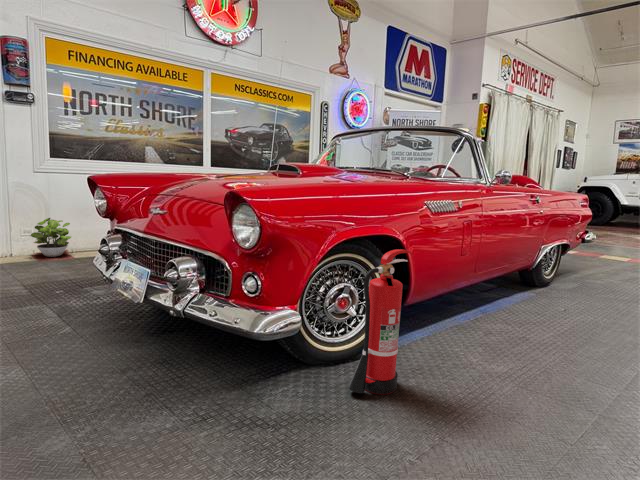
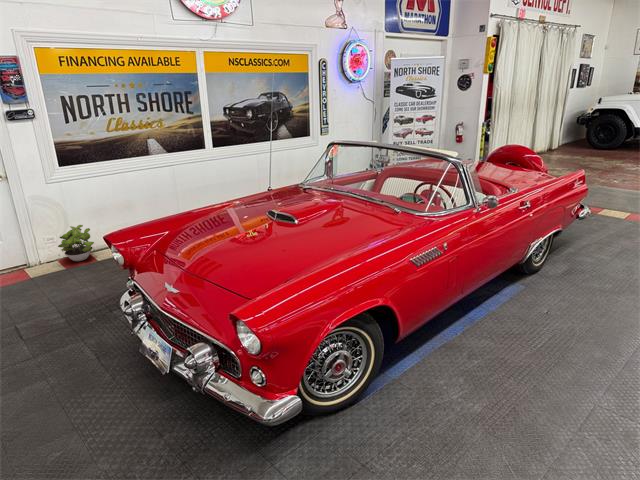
fire extinguisher: present [349,249,411,395] -> none [346,333,394,444]

